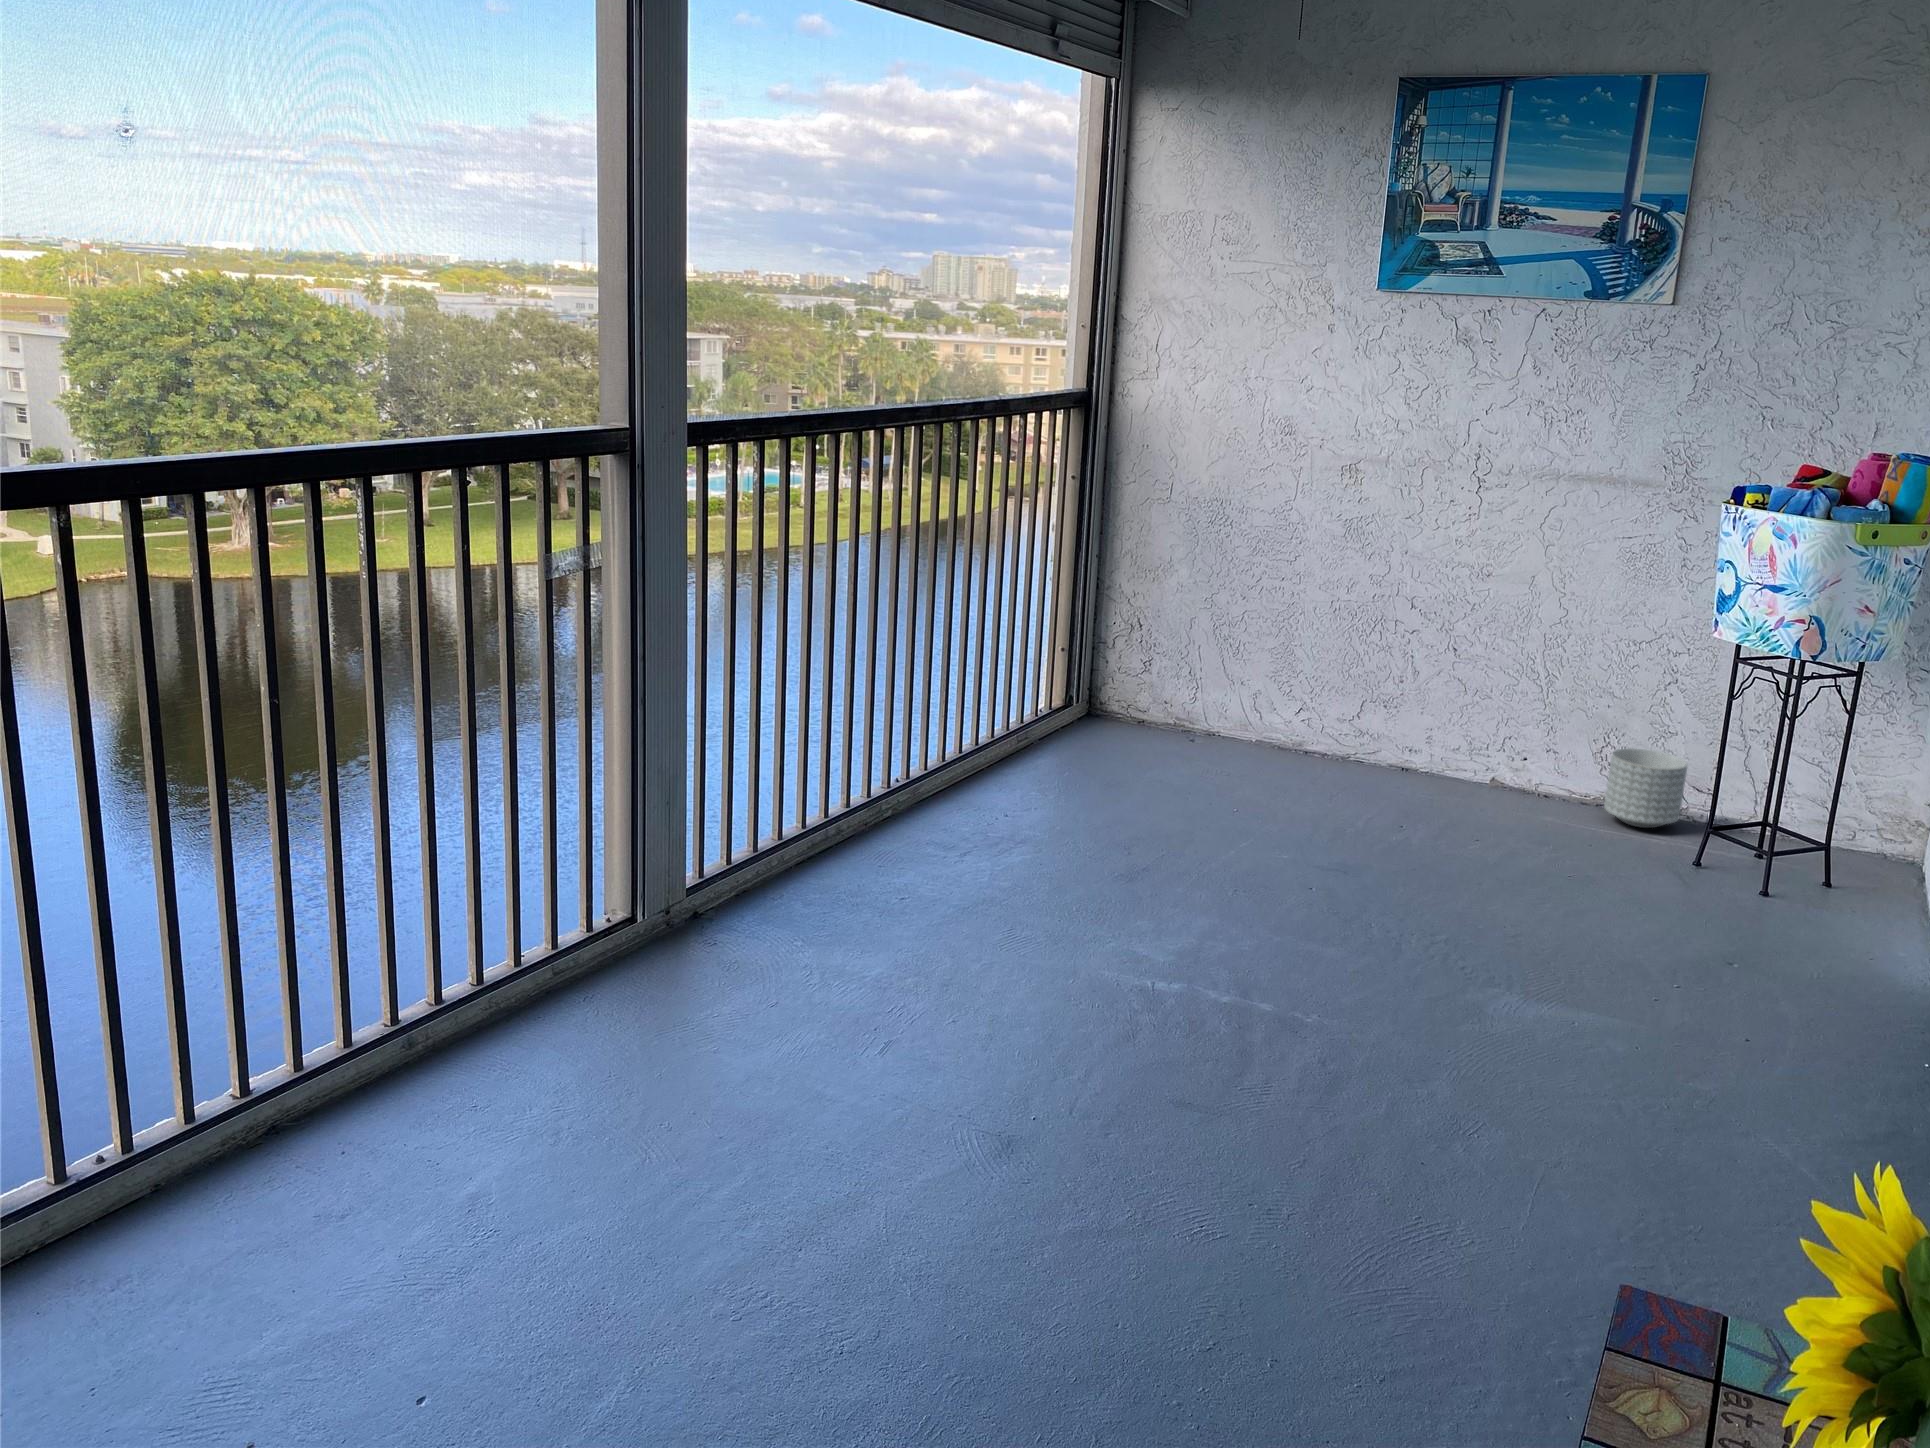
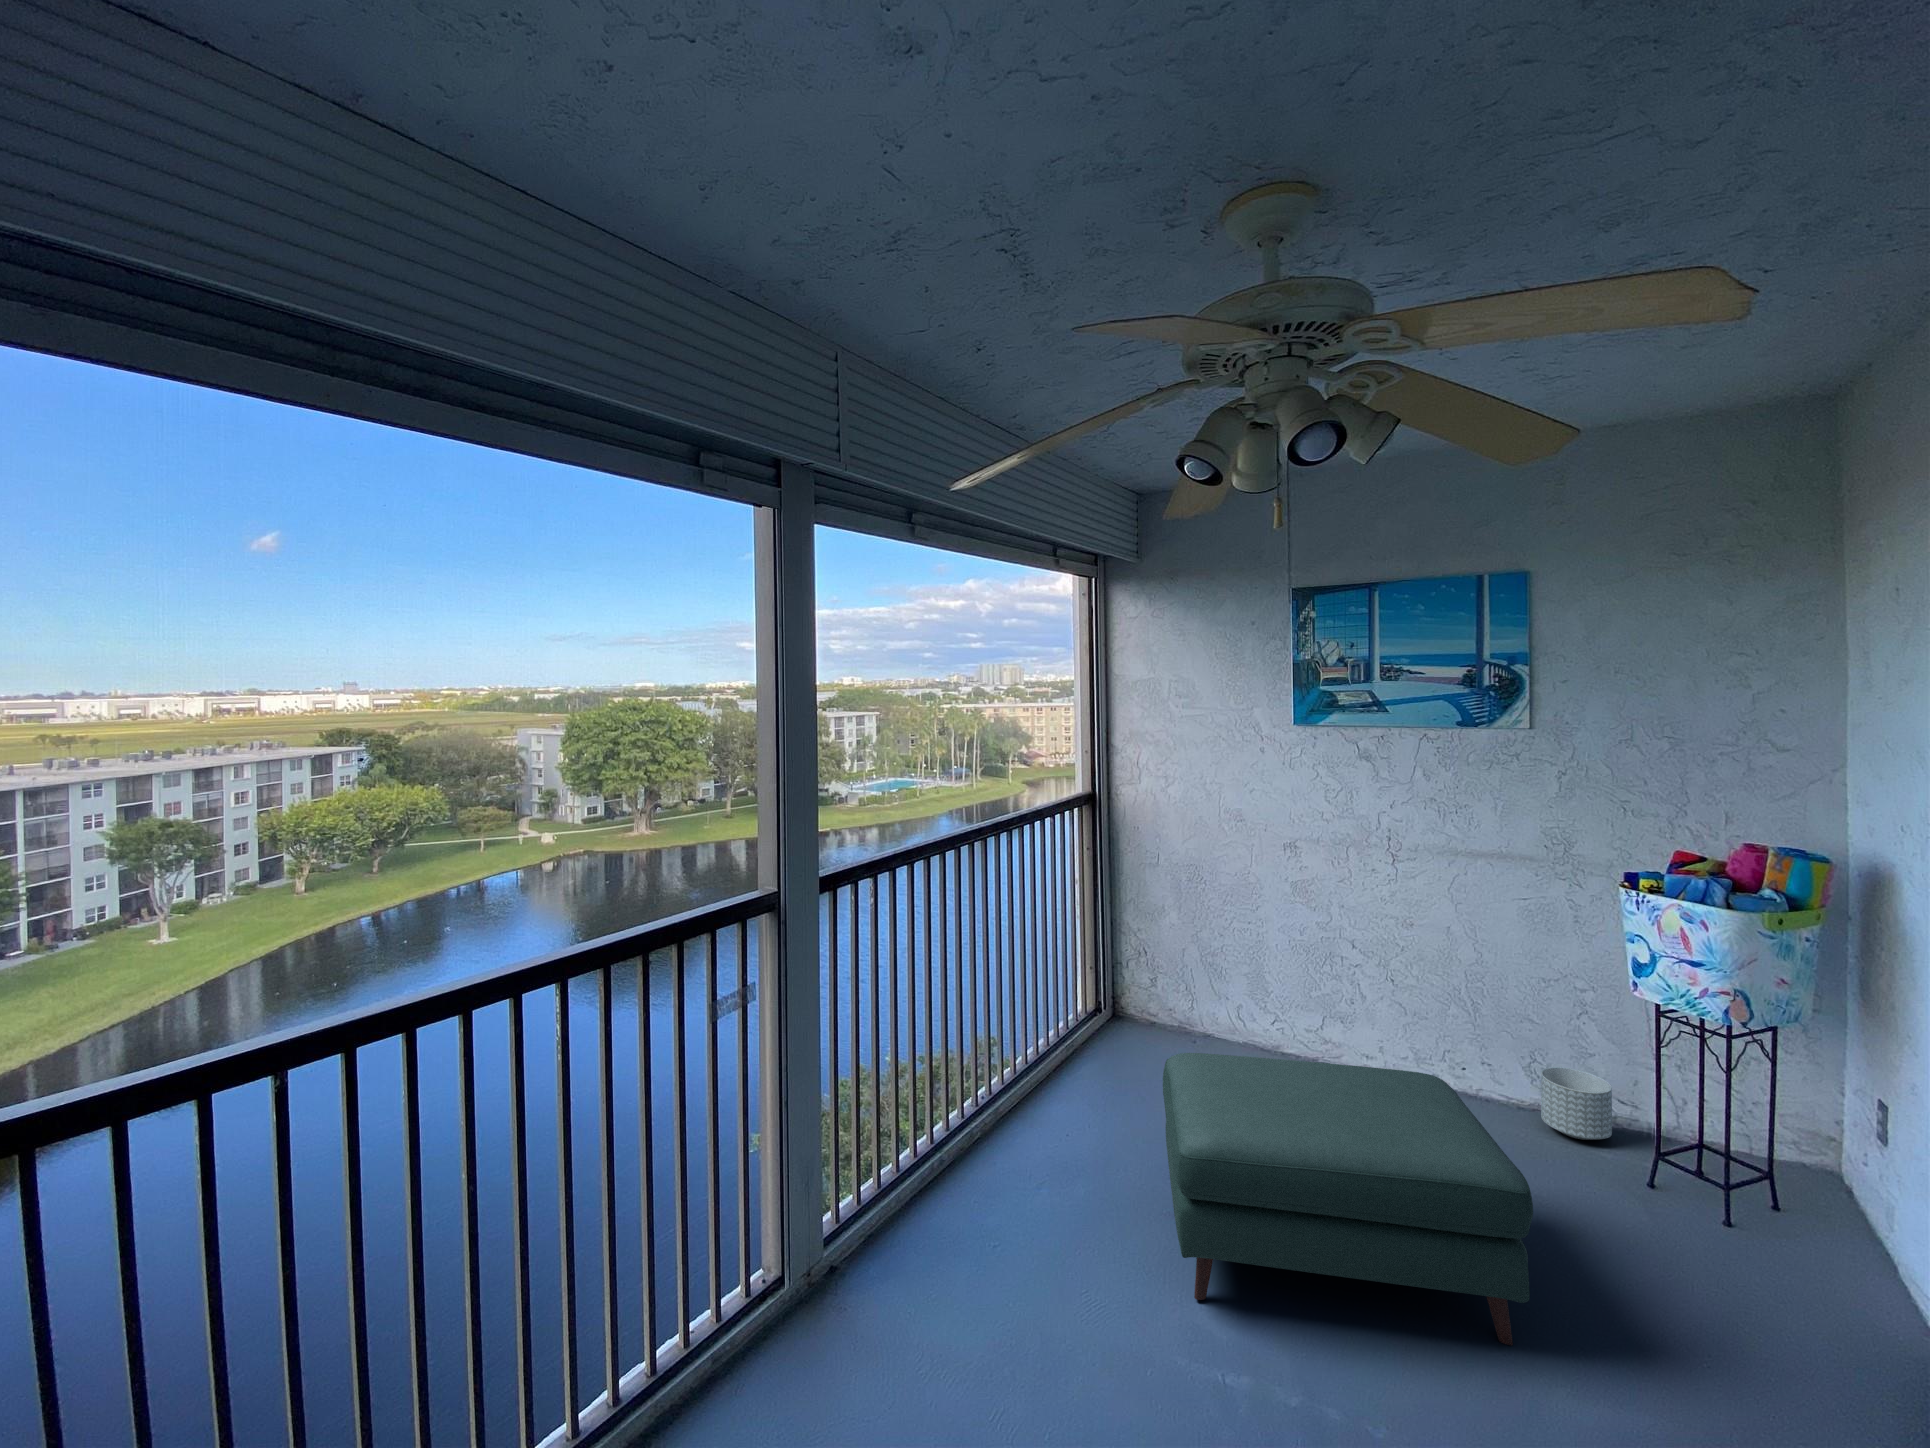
ottoman: none [1119,692,1515,969] -> present [1163,1053,1533,1346]

